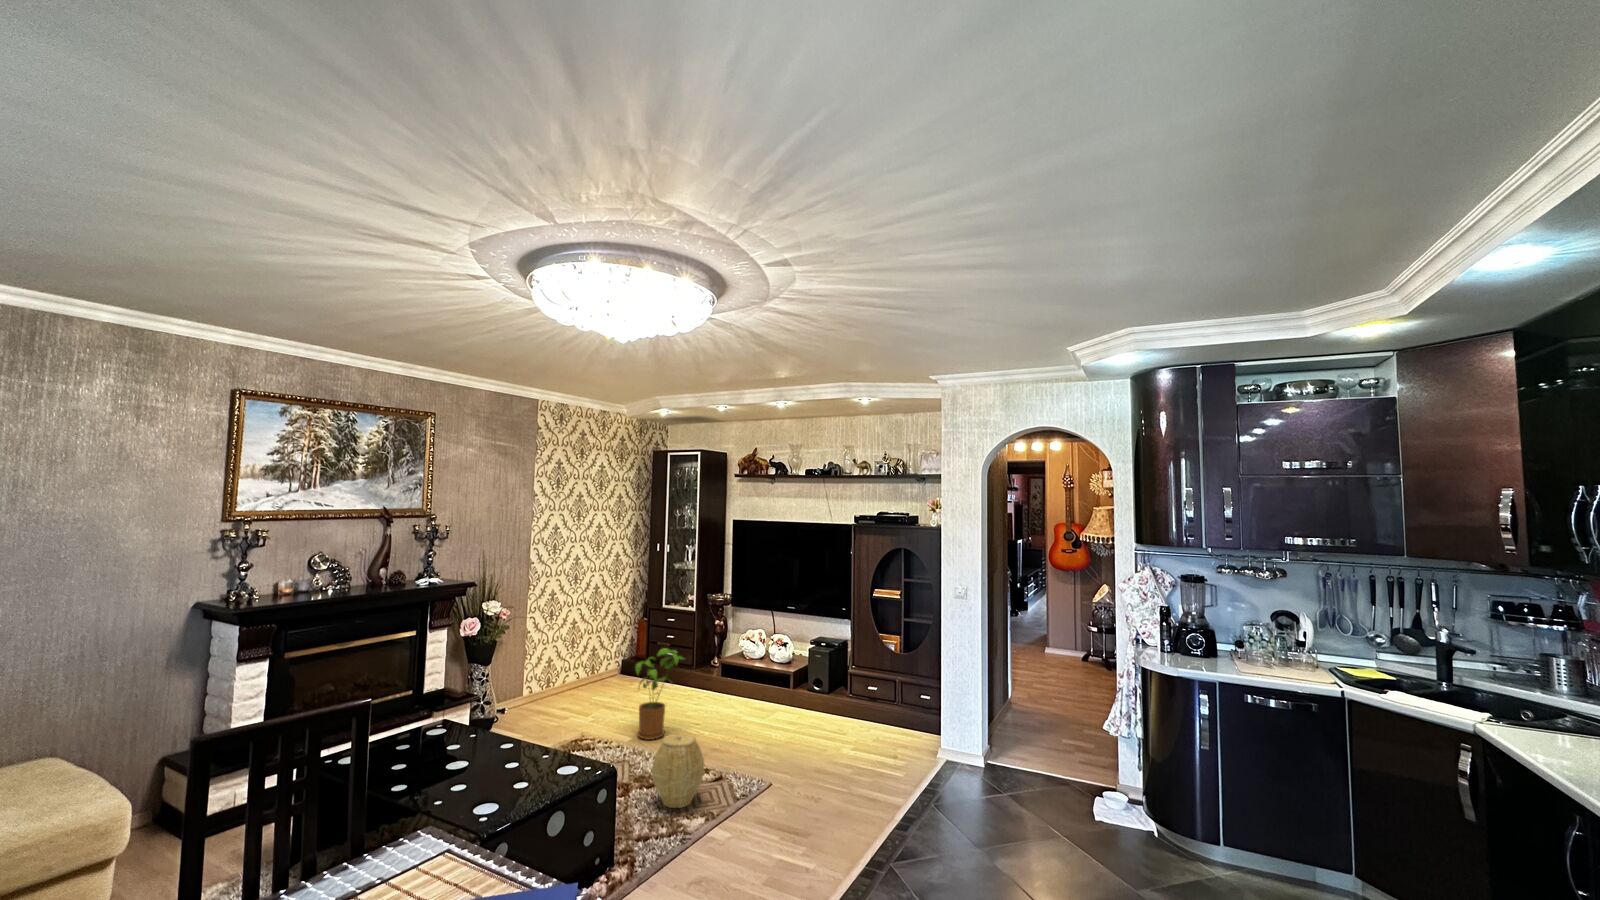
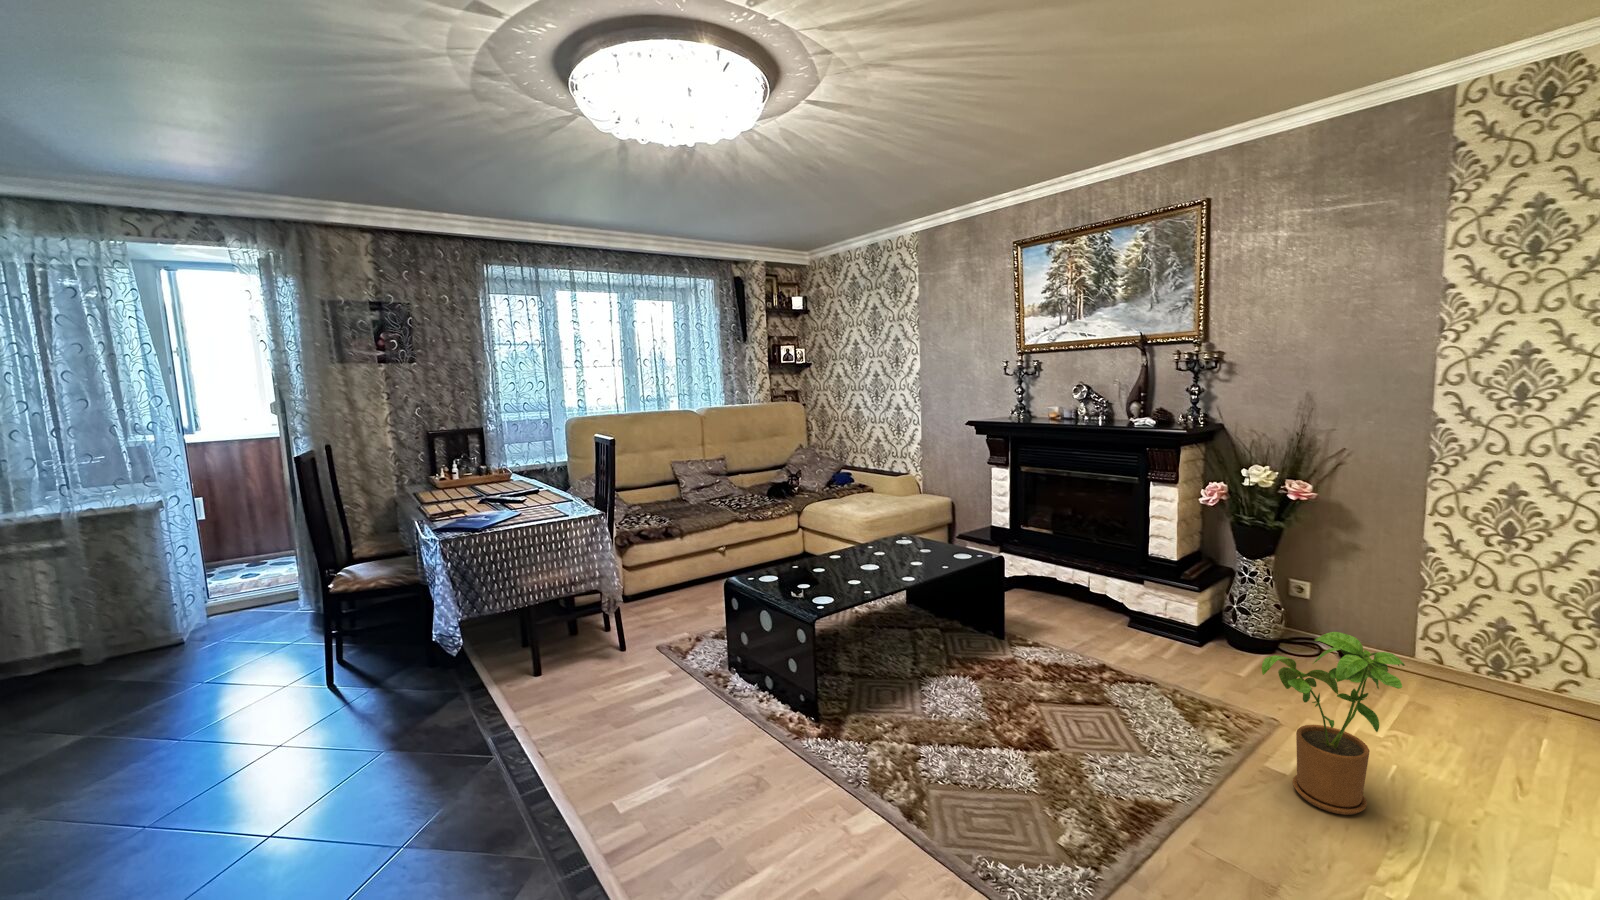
woven basket: present [652,734,705,808] -> none [967,705,1057,828]

